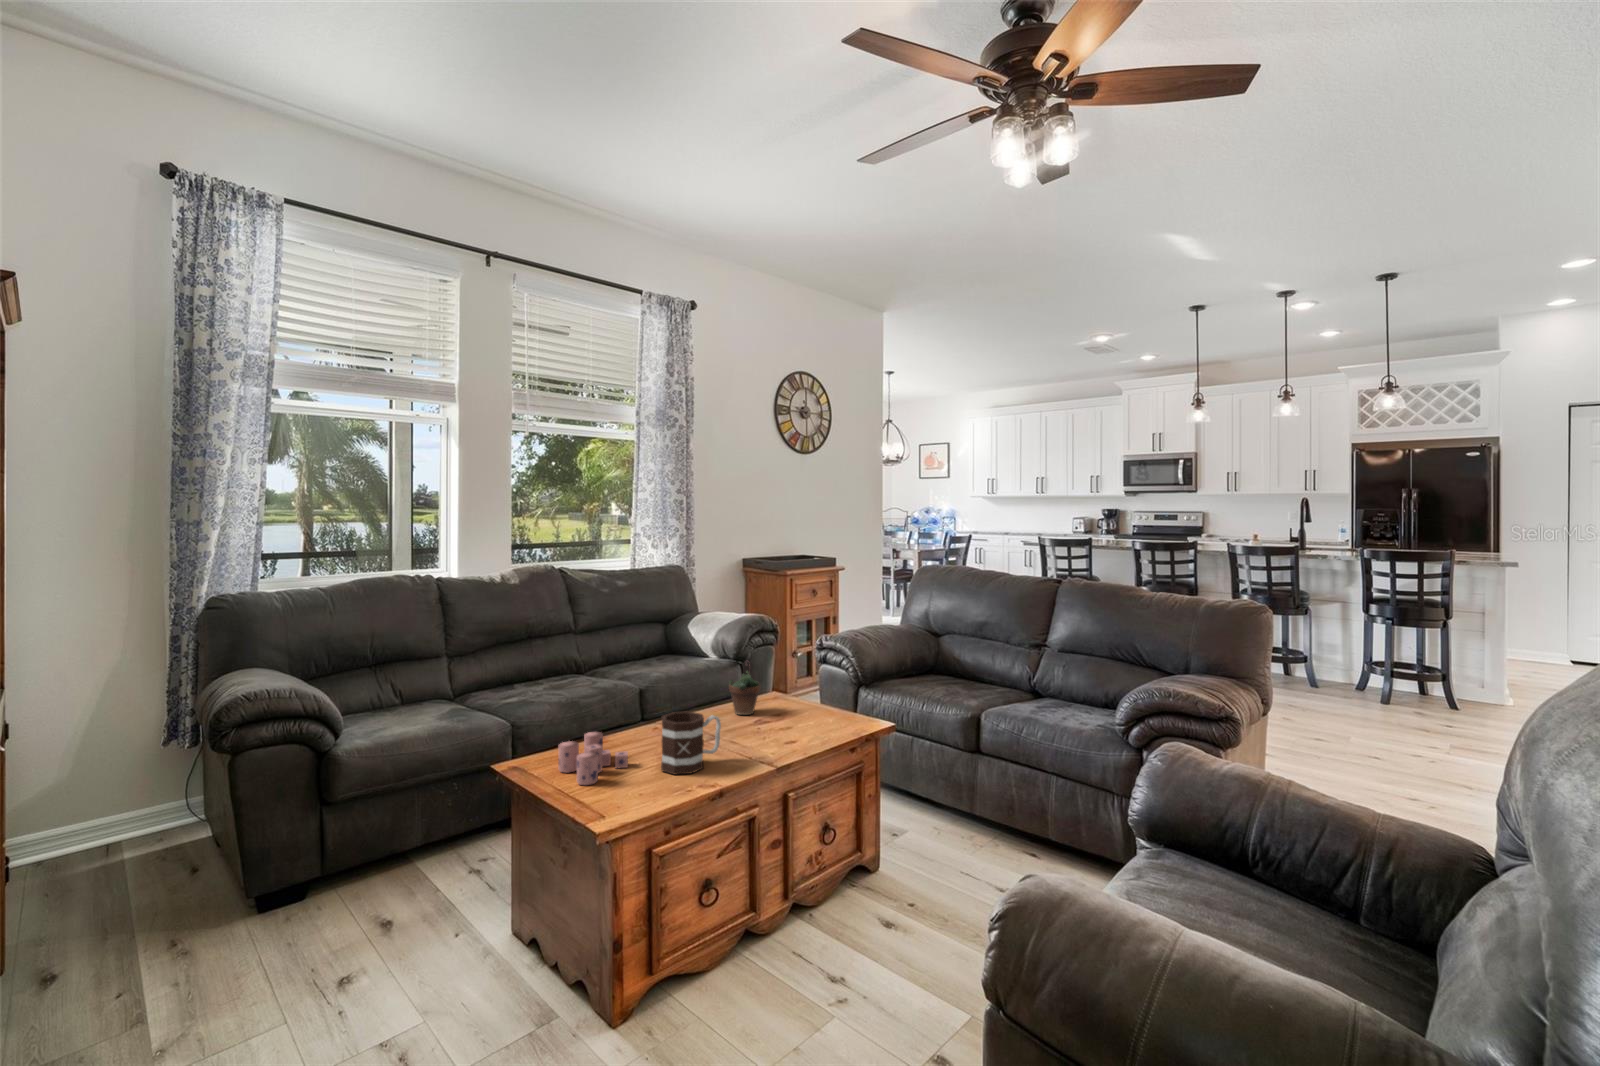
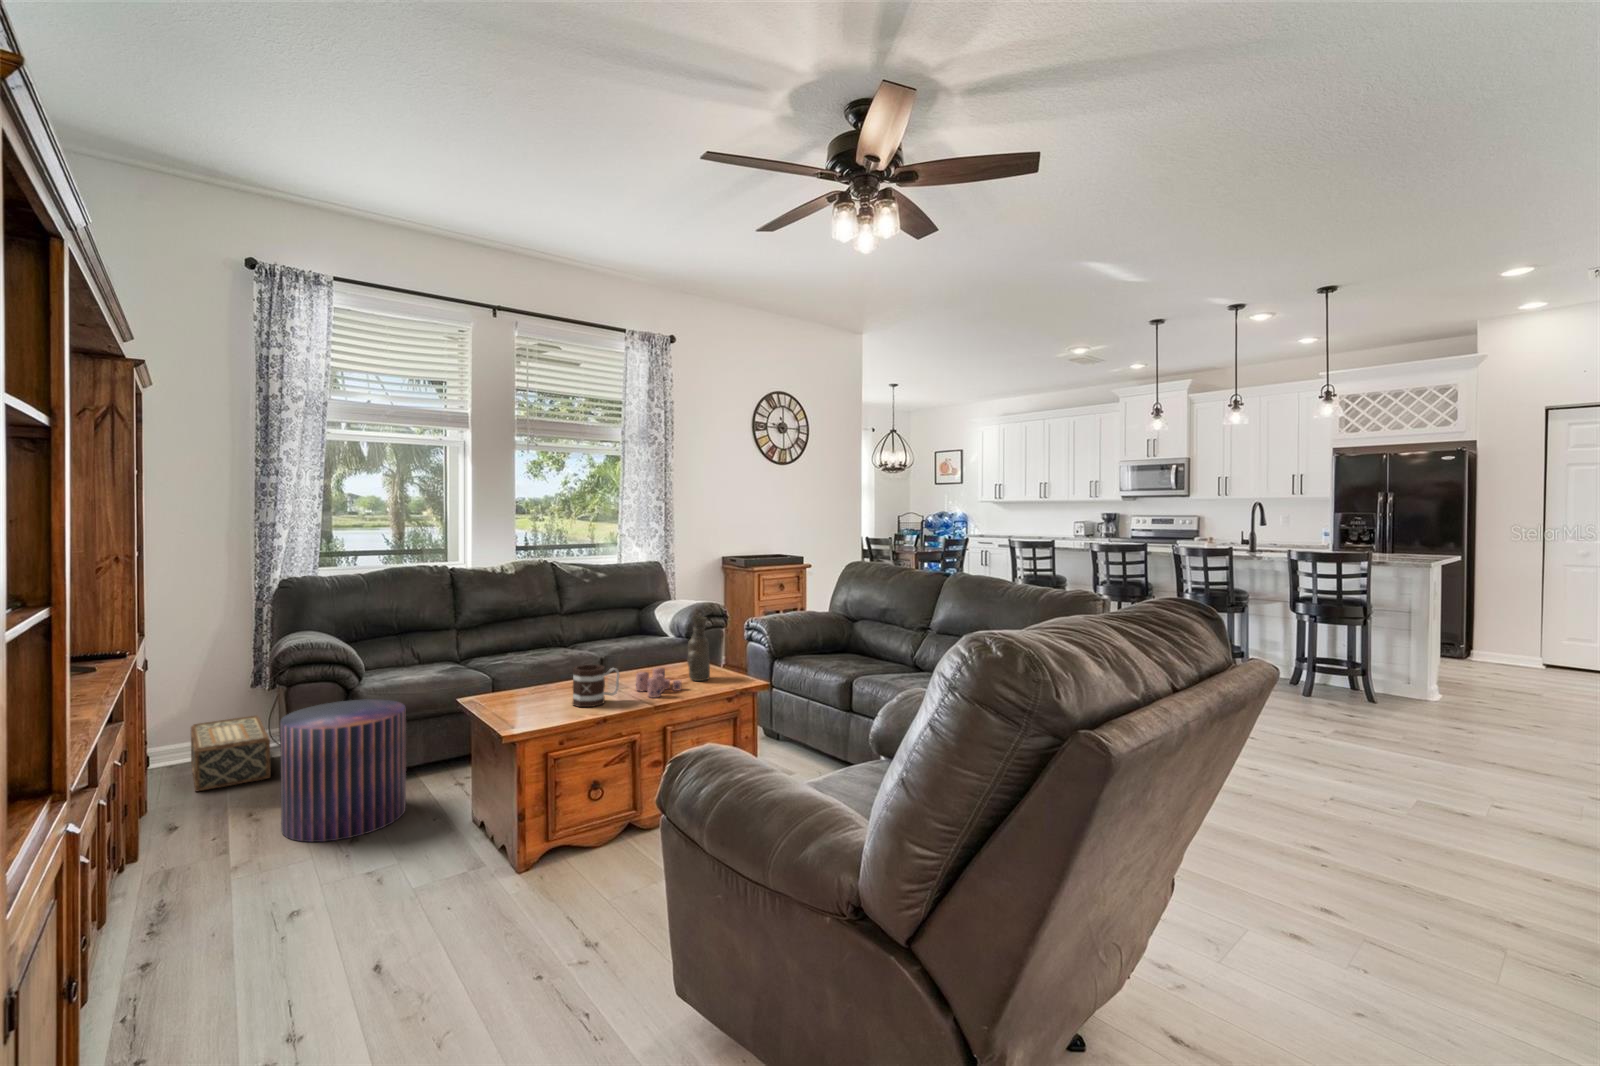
vase: none [787,639,815,723] -> present [687,616,710,681]
succulent plant: present [729,661,761,715] -> none [649,633,673,675]
candle: present [559,731,628,785] -> present [636,668,681,698]
pouf: none [224,767,412,999] -> present [280,699,406,842]
woven basket: none [78,784,201,910] -> present [191,716,270,791]

